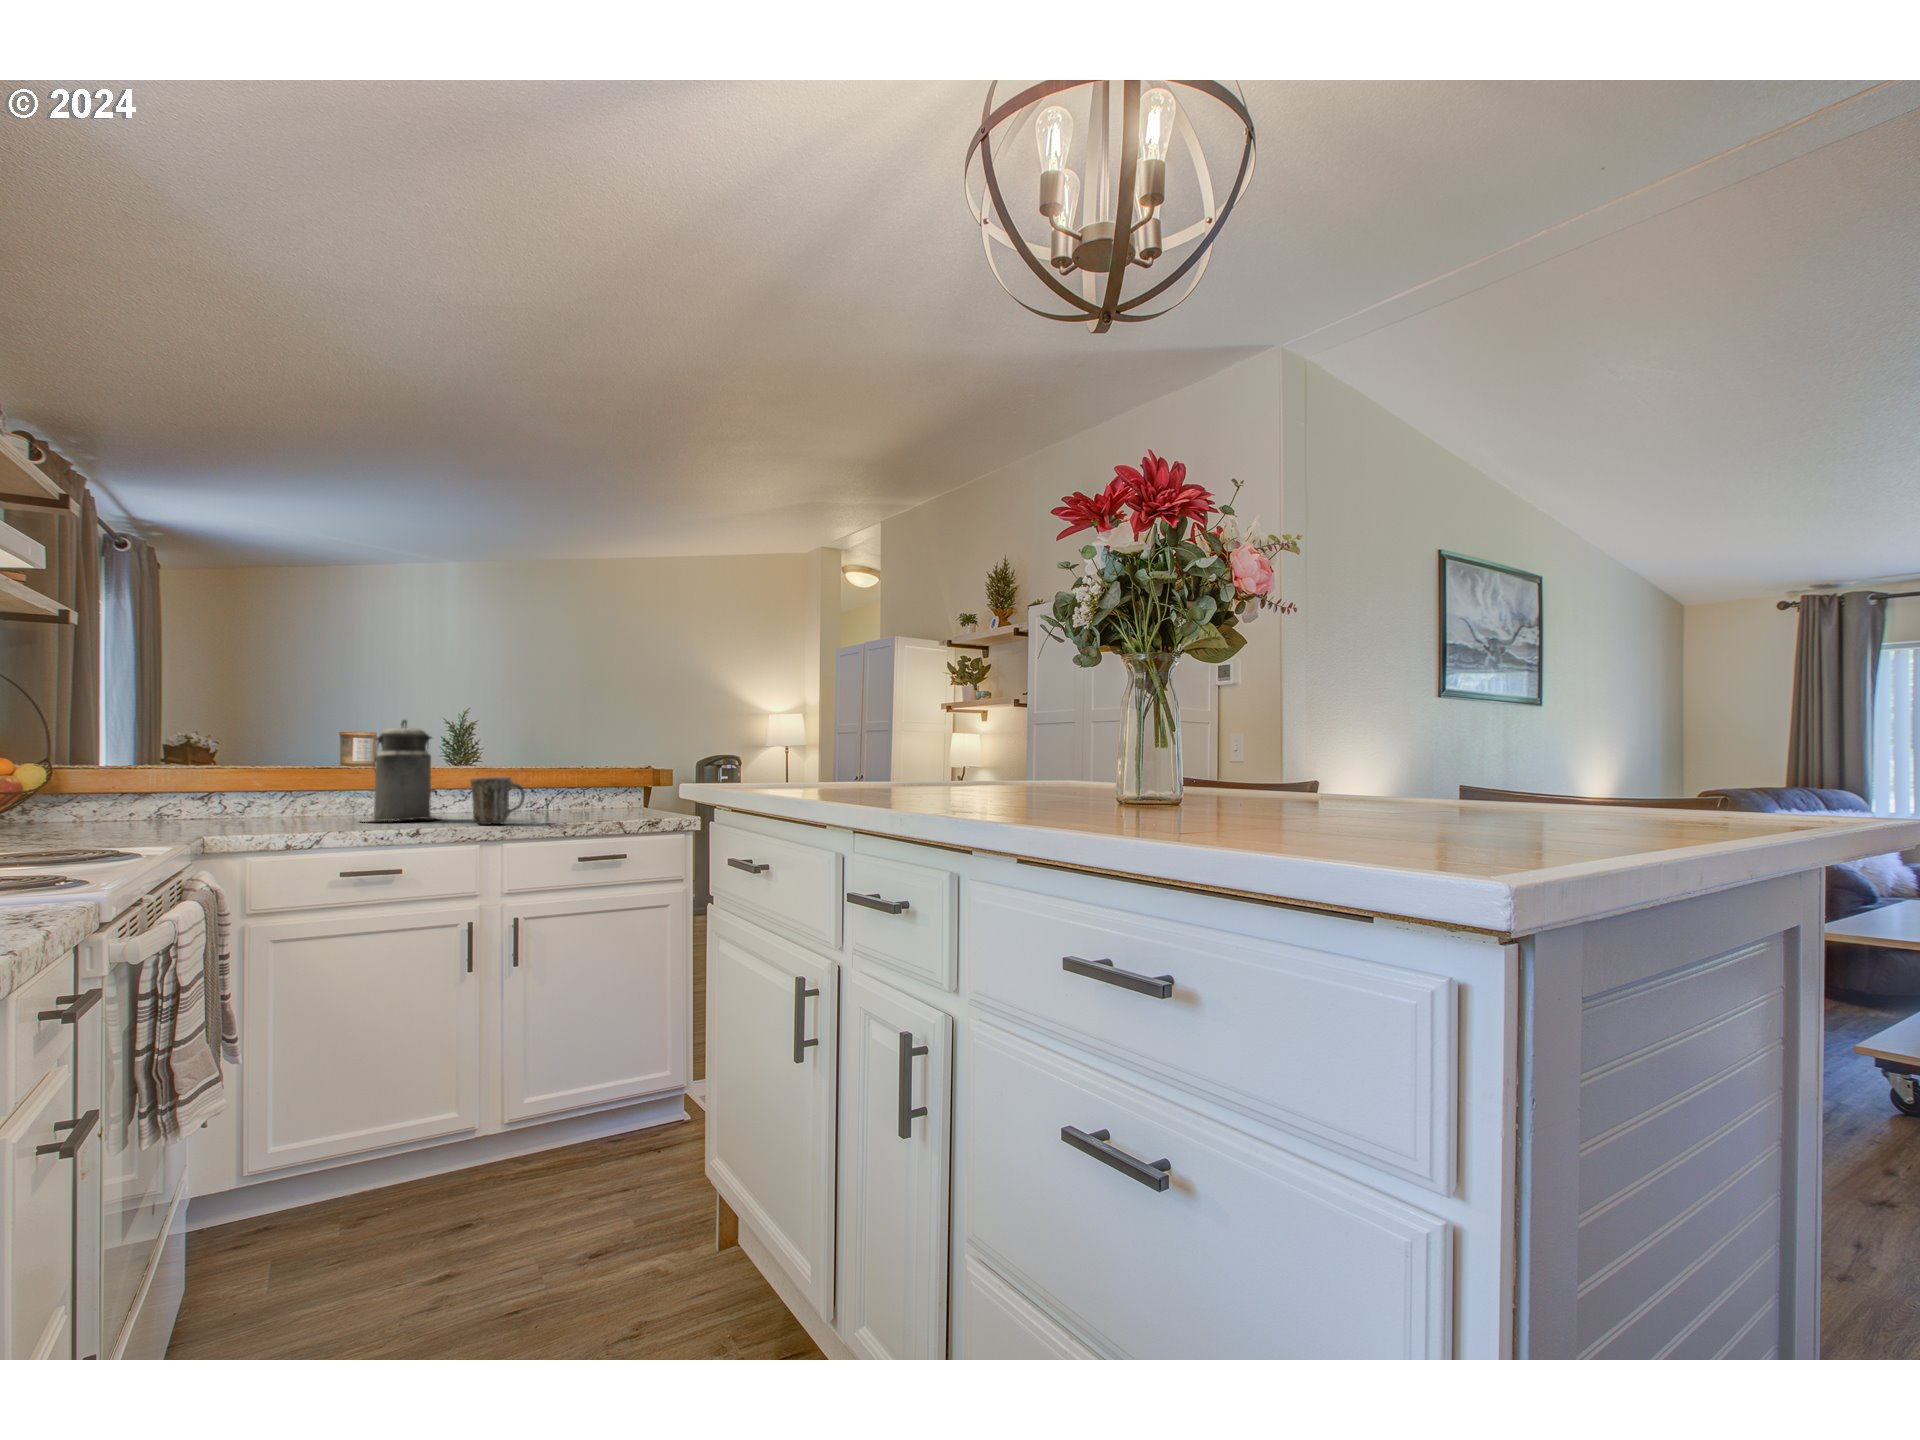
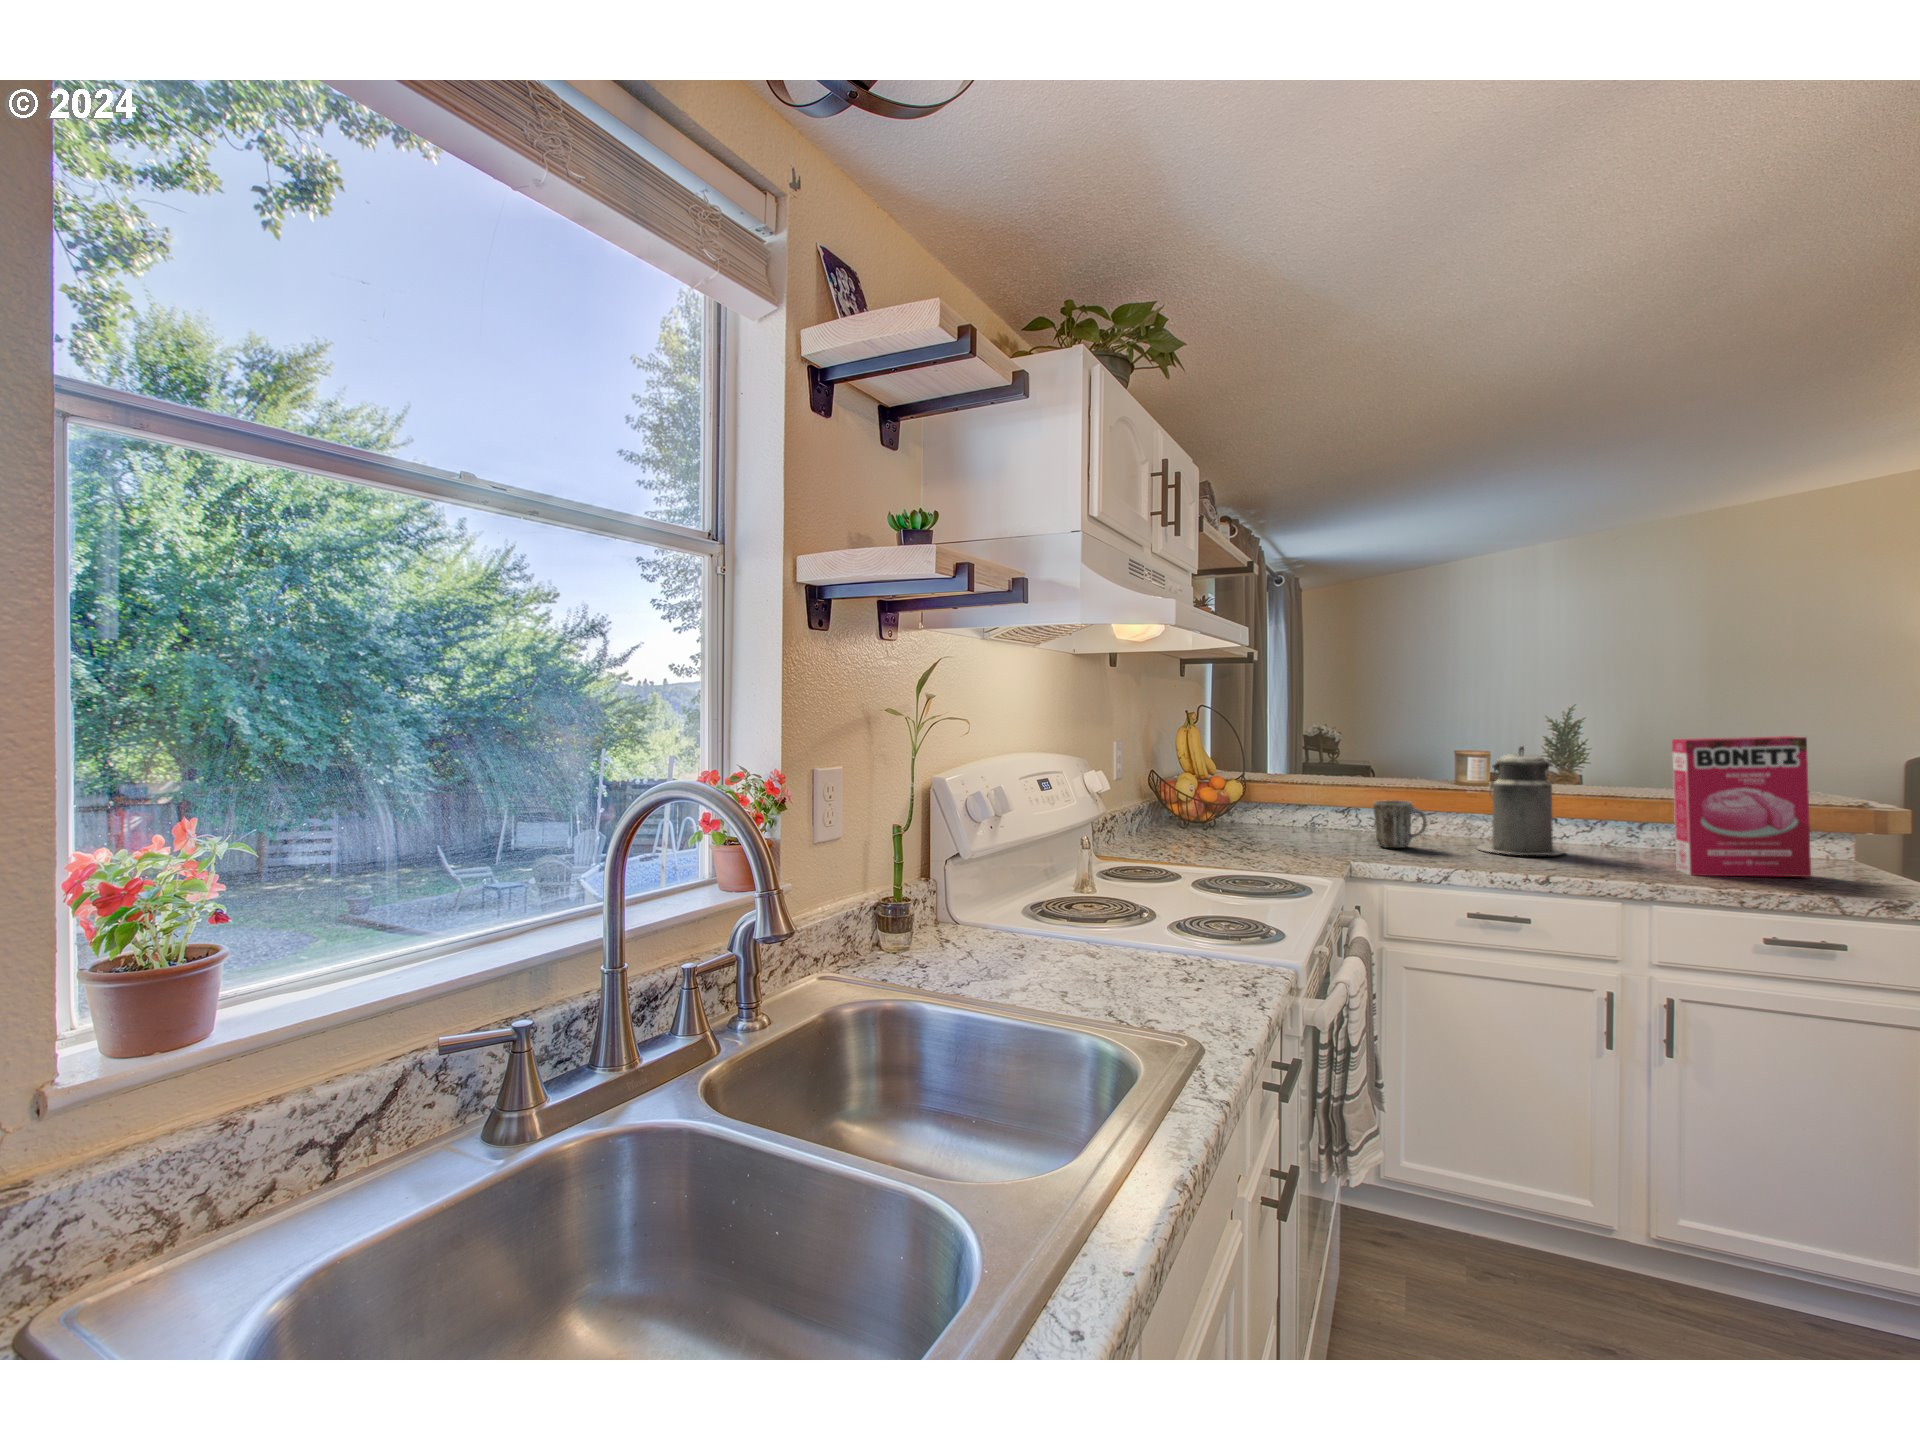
cereal box: none [525,711,613,822] -> present [1672,736,1811,877]
mug: present [470,777,525,824] -> present [1373,800,1427,848]

